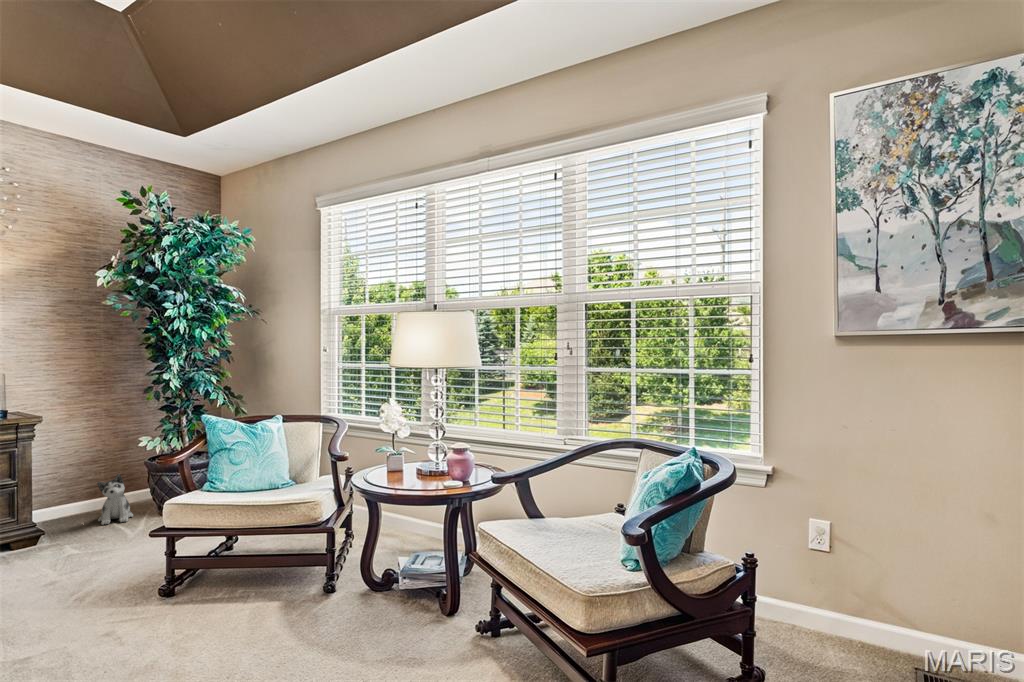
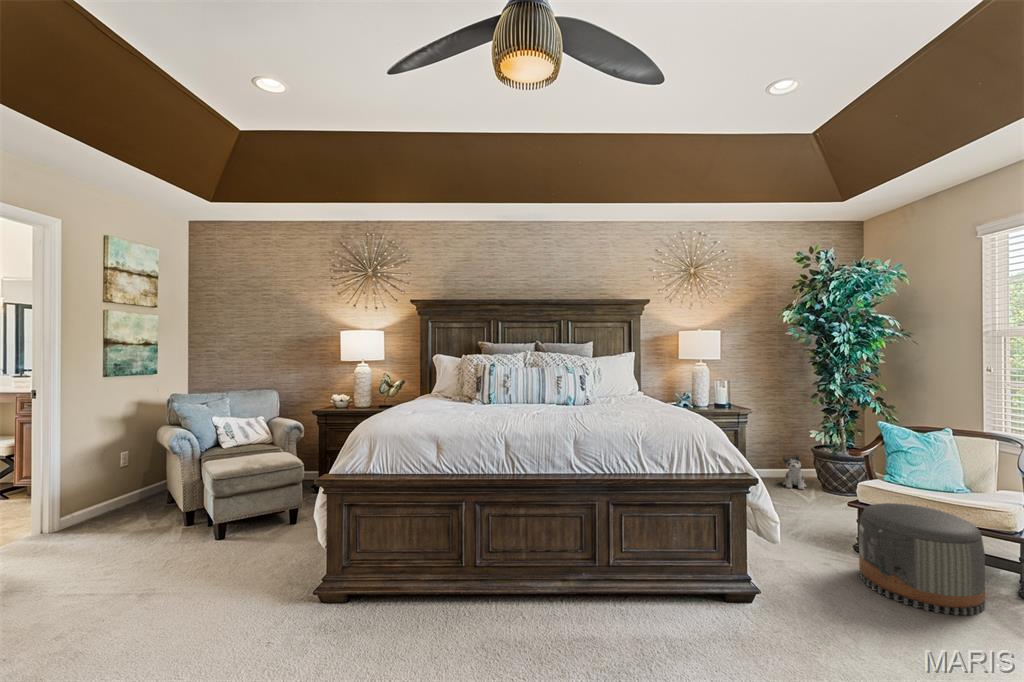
pouf: none [155,516,290,656] -> present [859,503,985,615]

